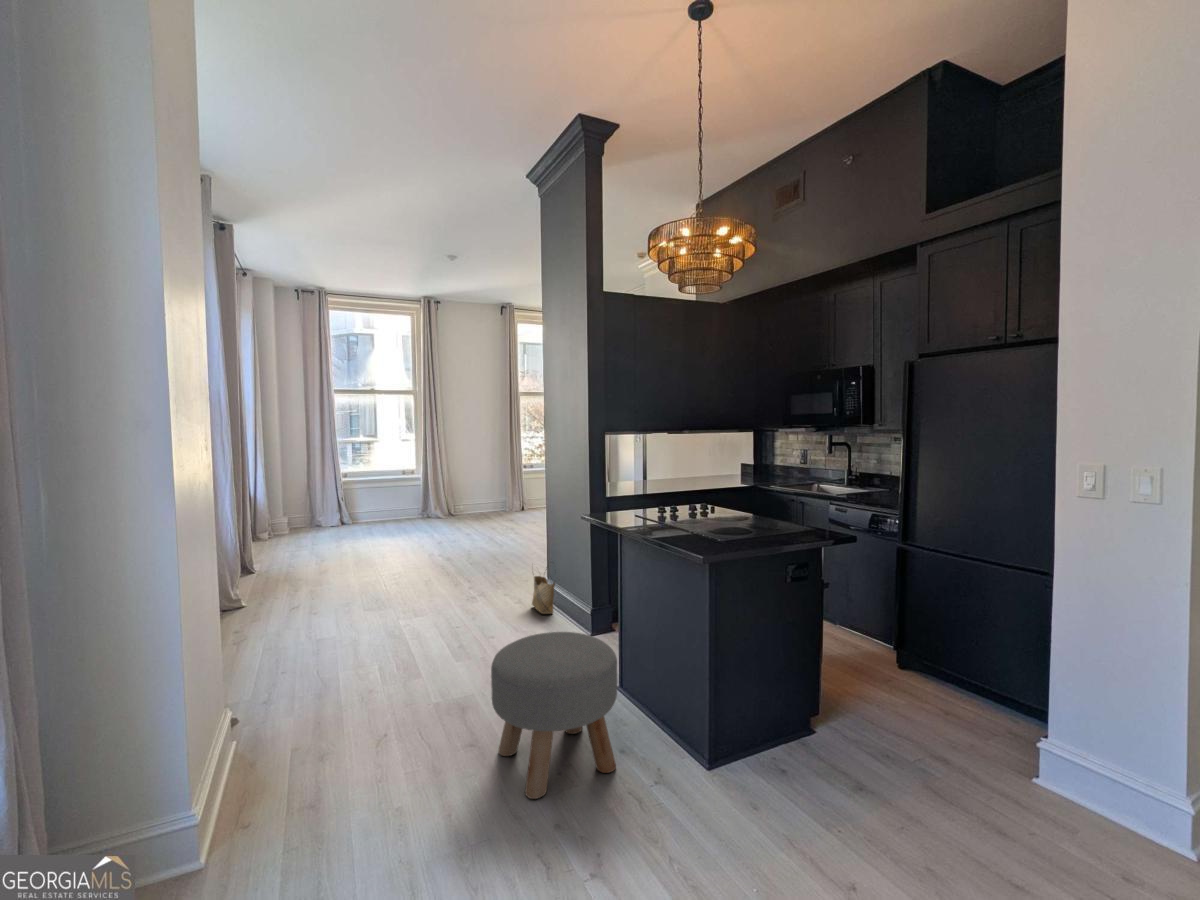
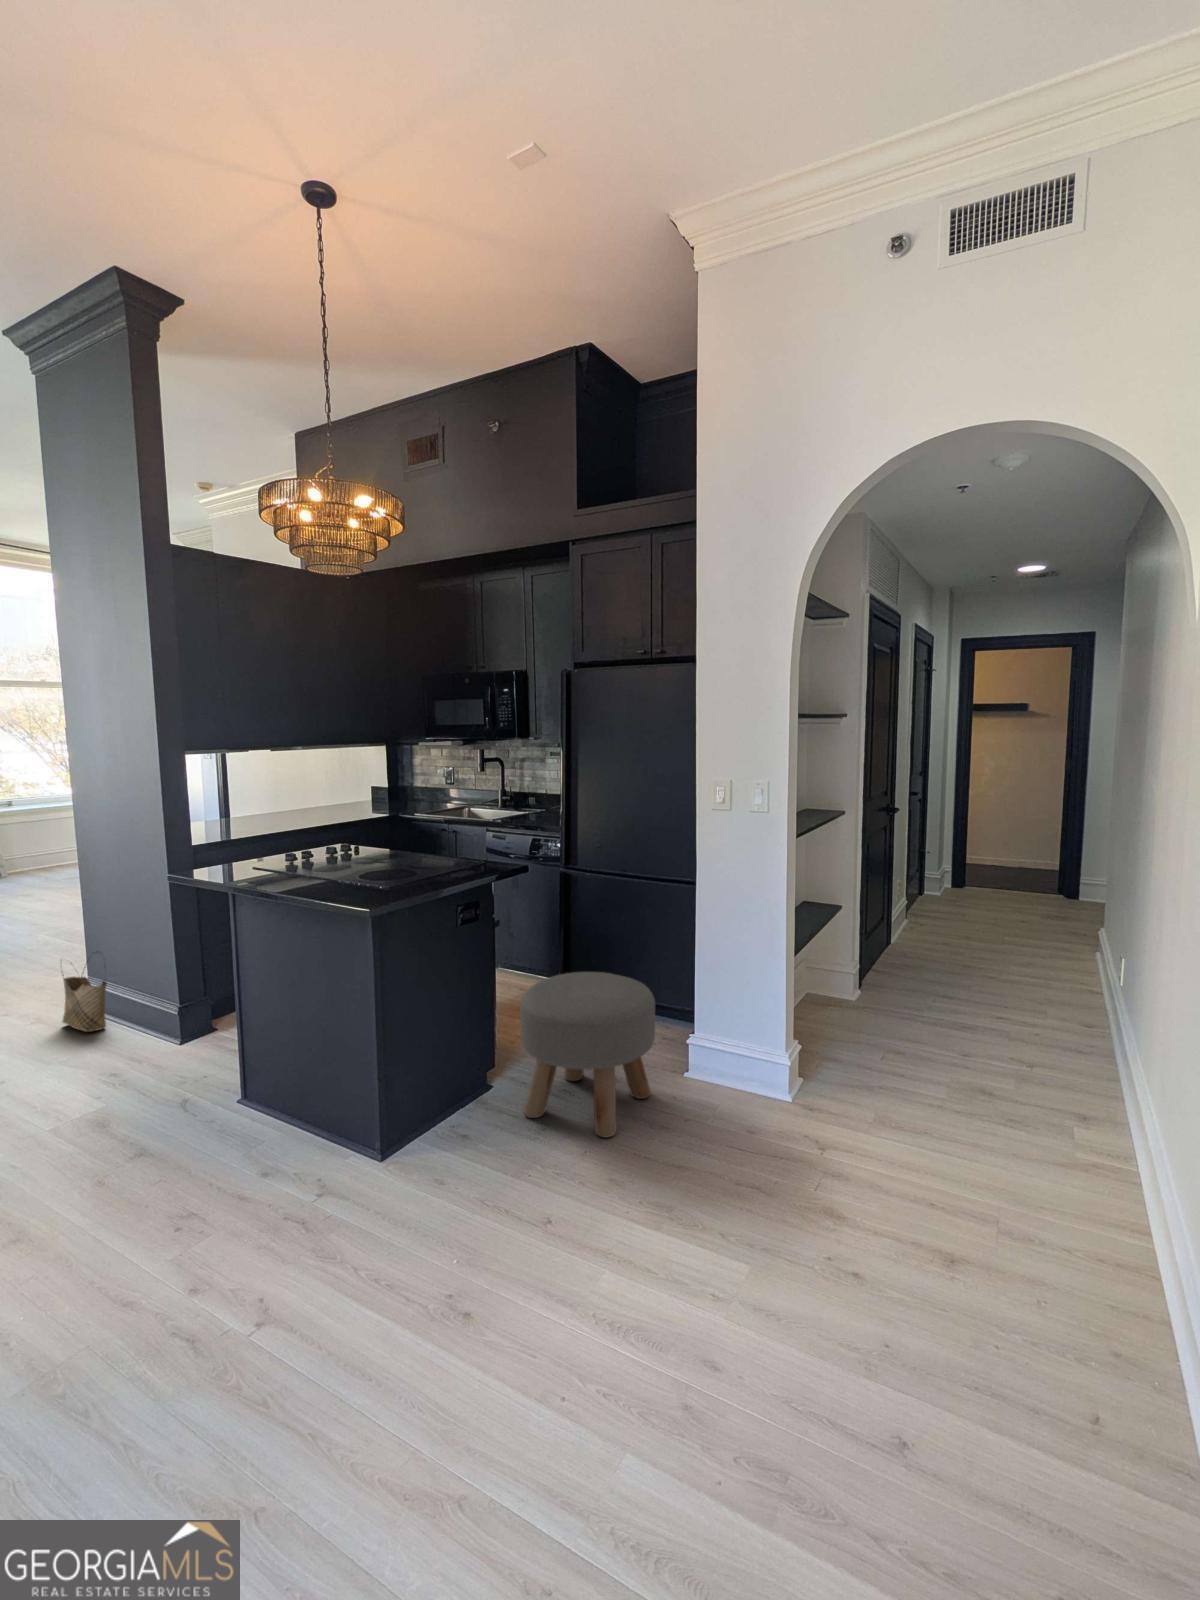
ottoman: present [491,632,617,799] -> present [520,972,655,1138]

